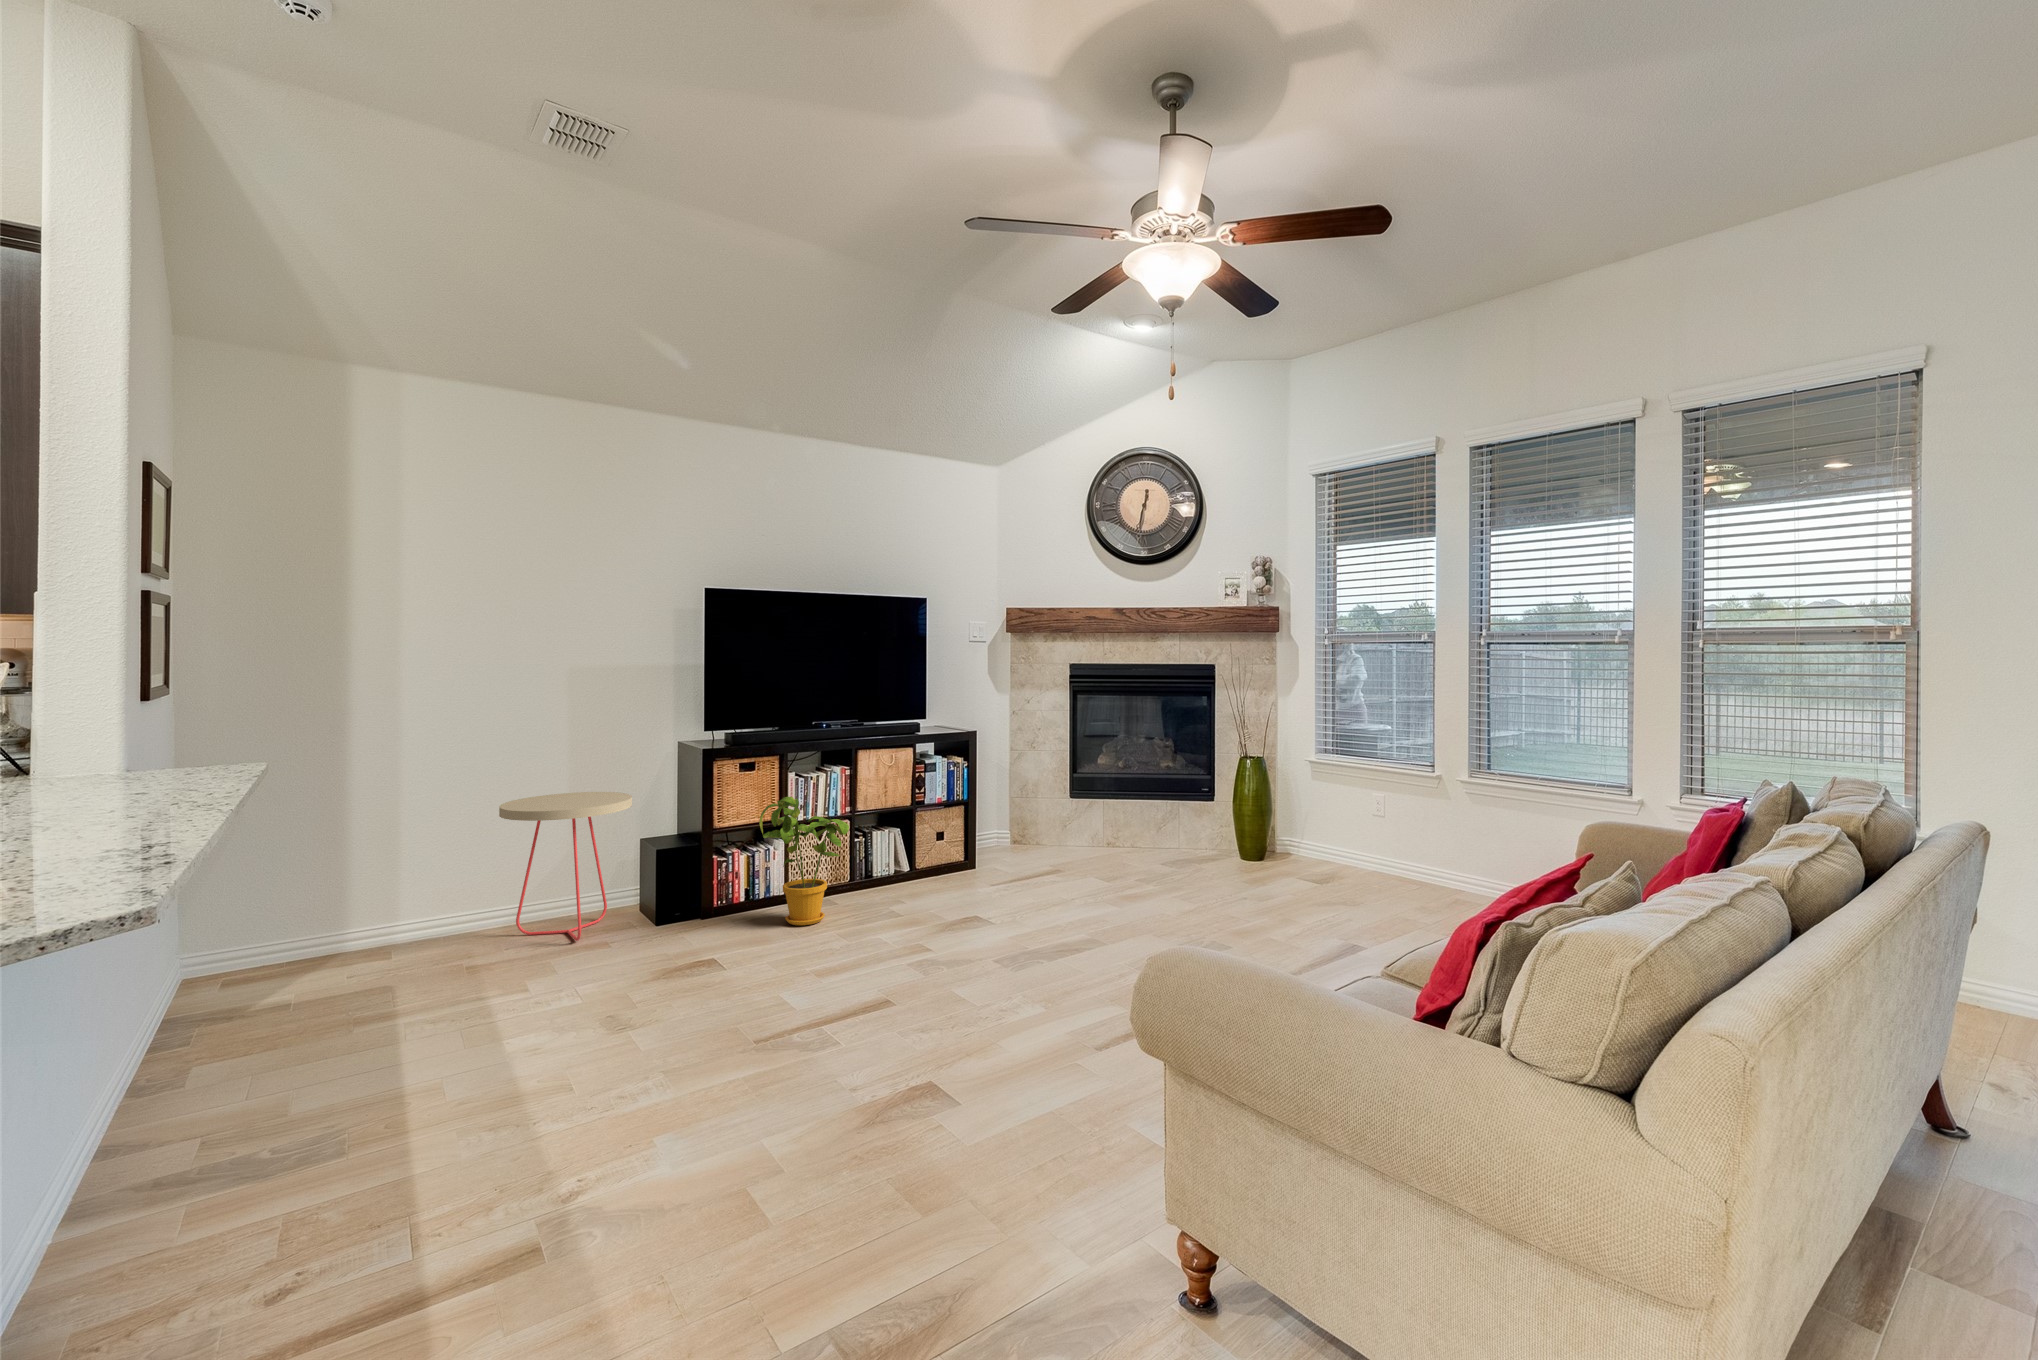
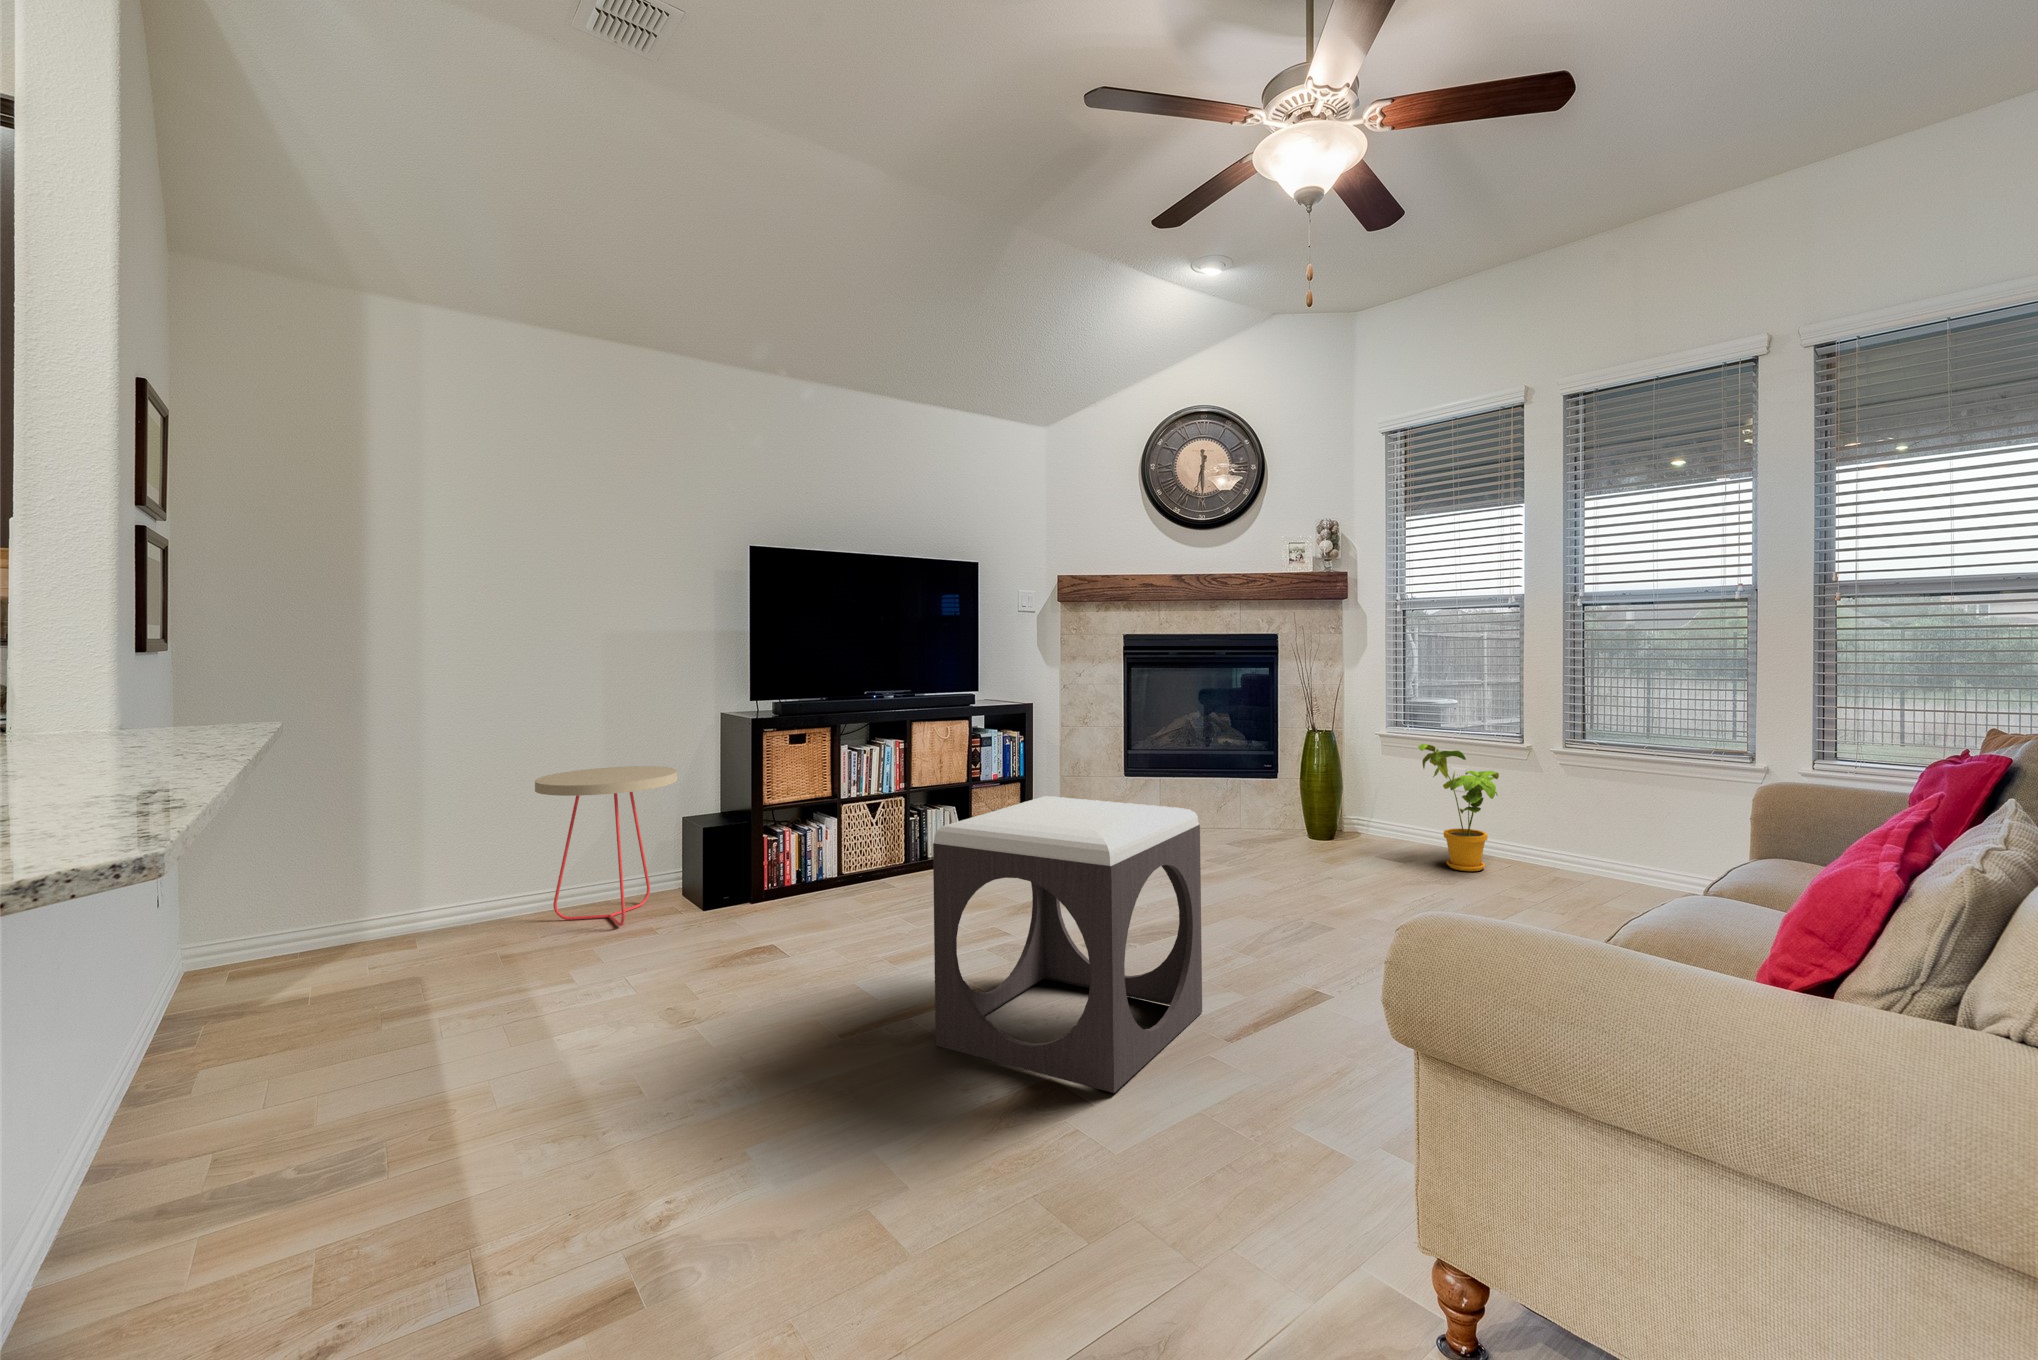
house plant: present [759,797,849,925] -> present [1418,744,1499,871]
footstool: none [844,825,1090,1089] -> present [933,796,1202,1093]

